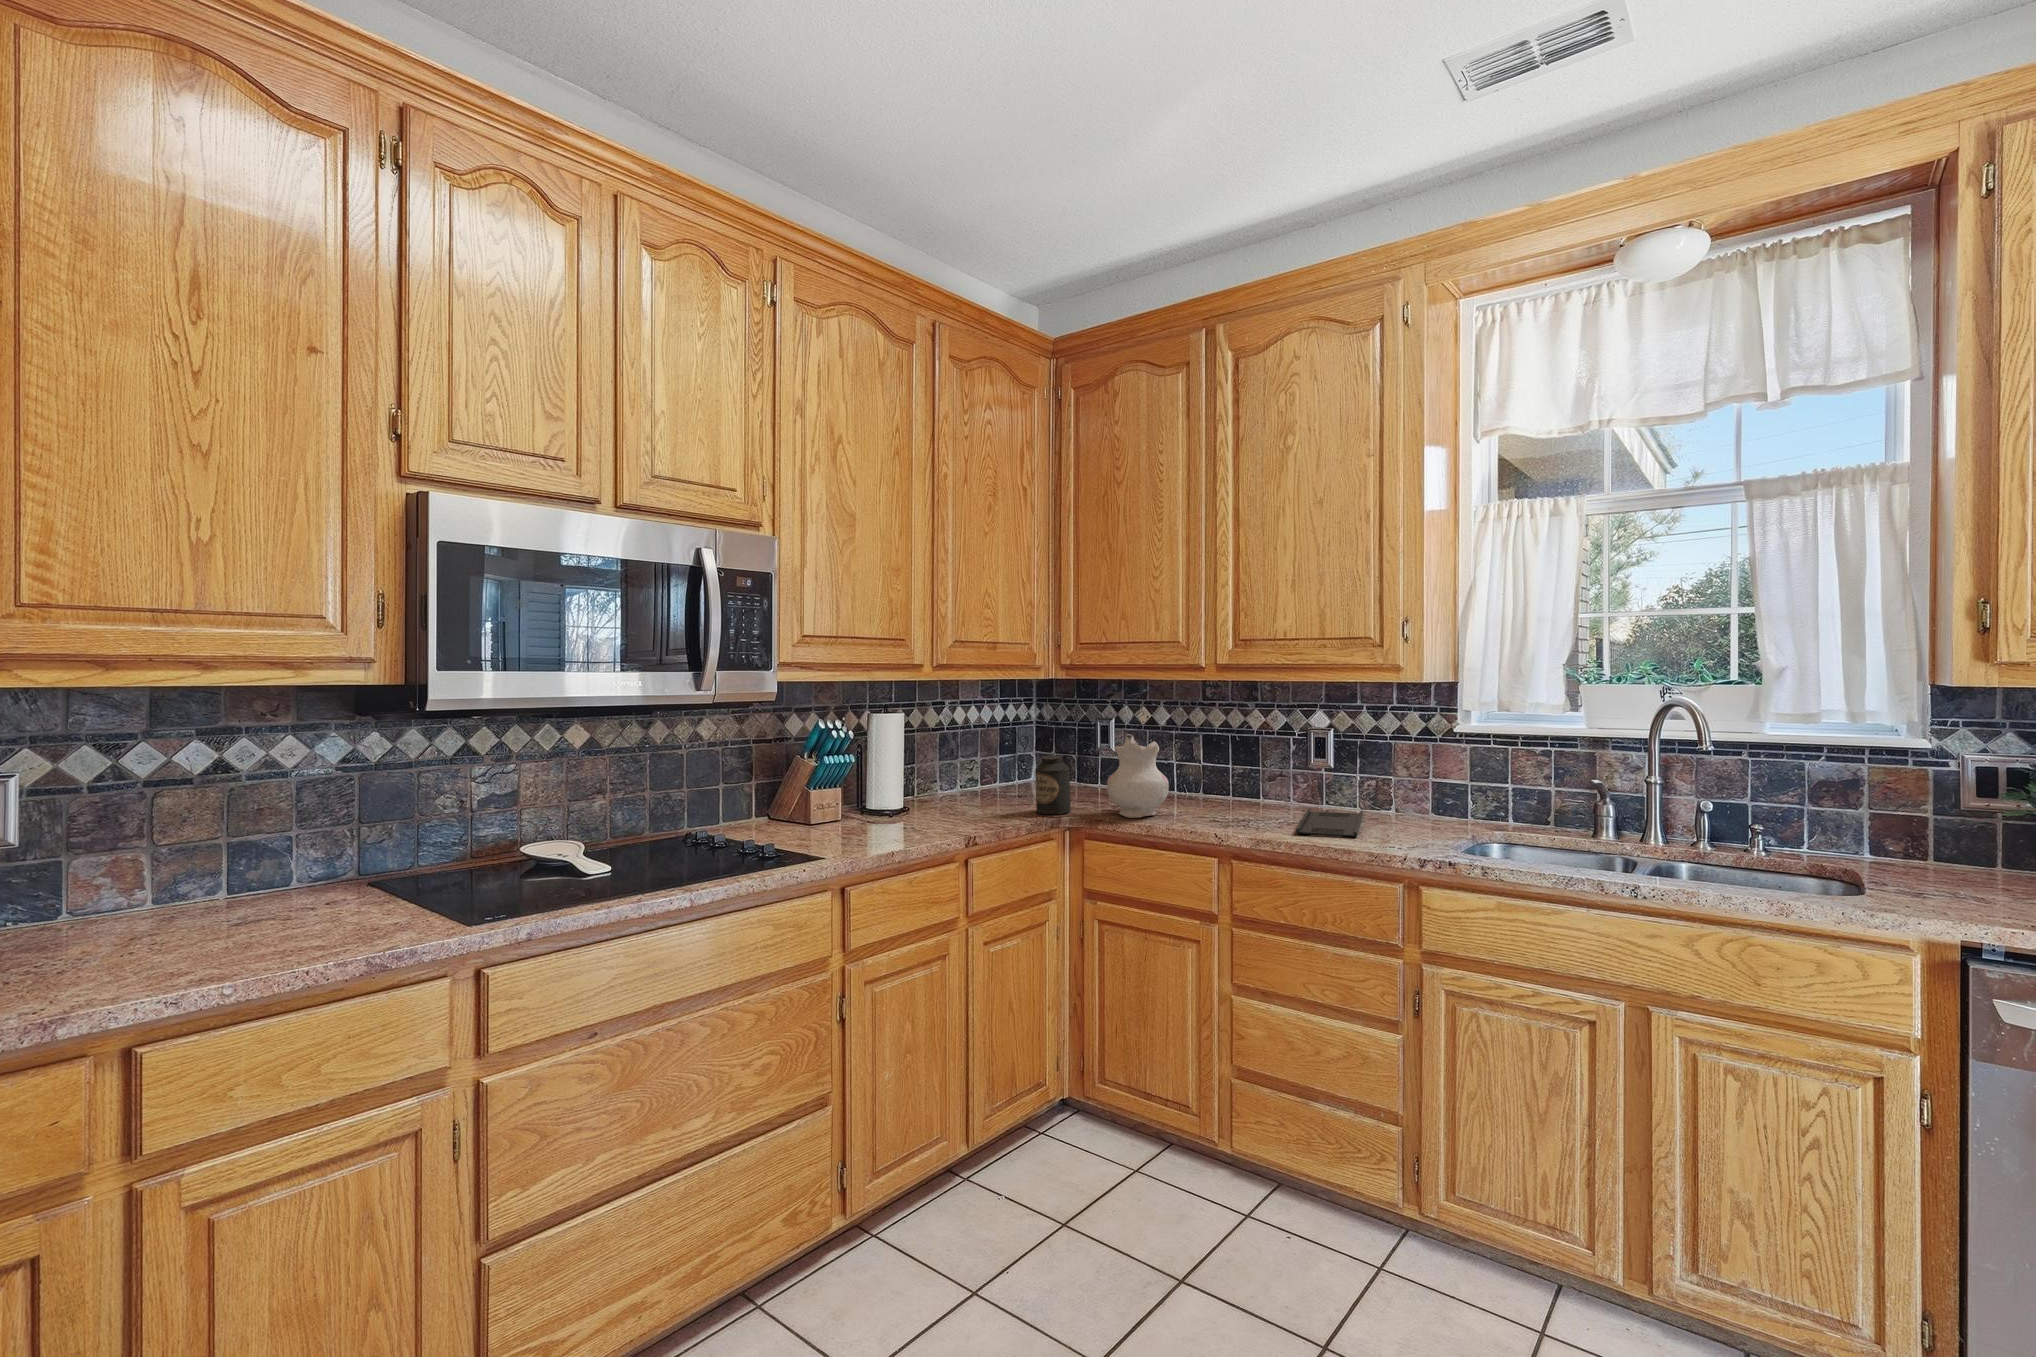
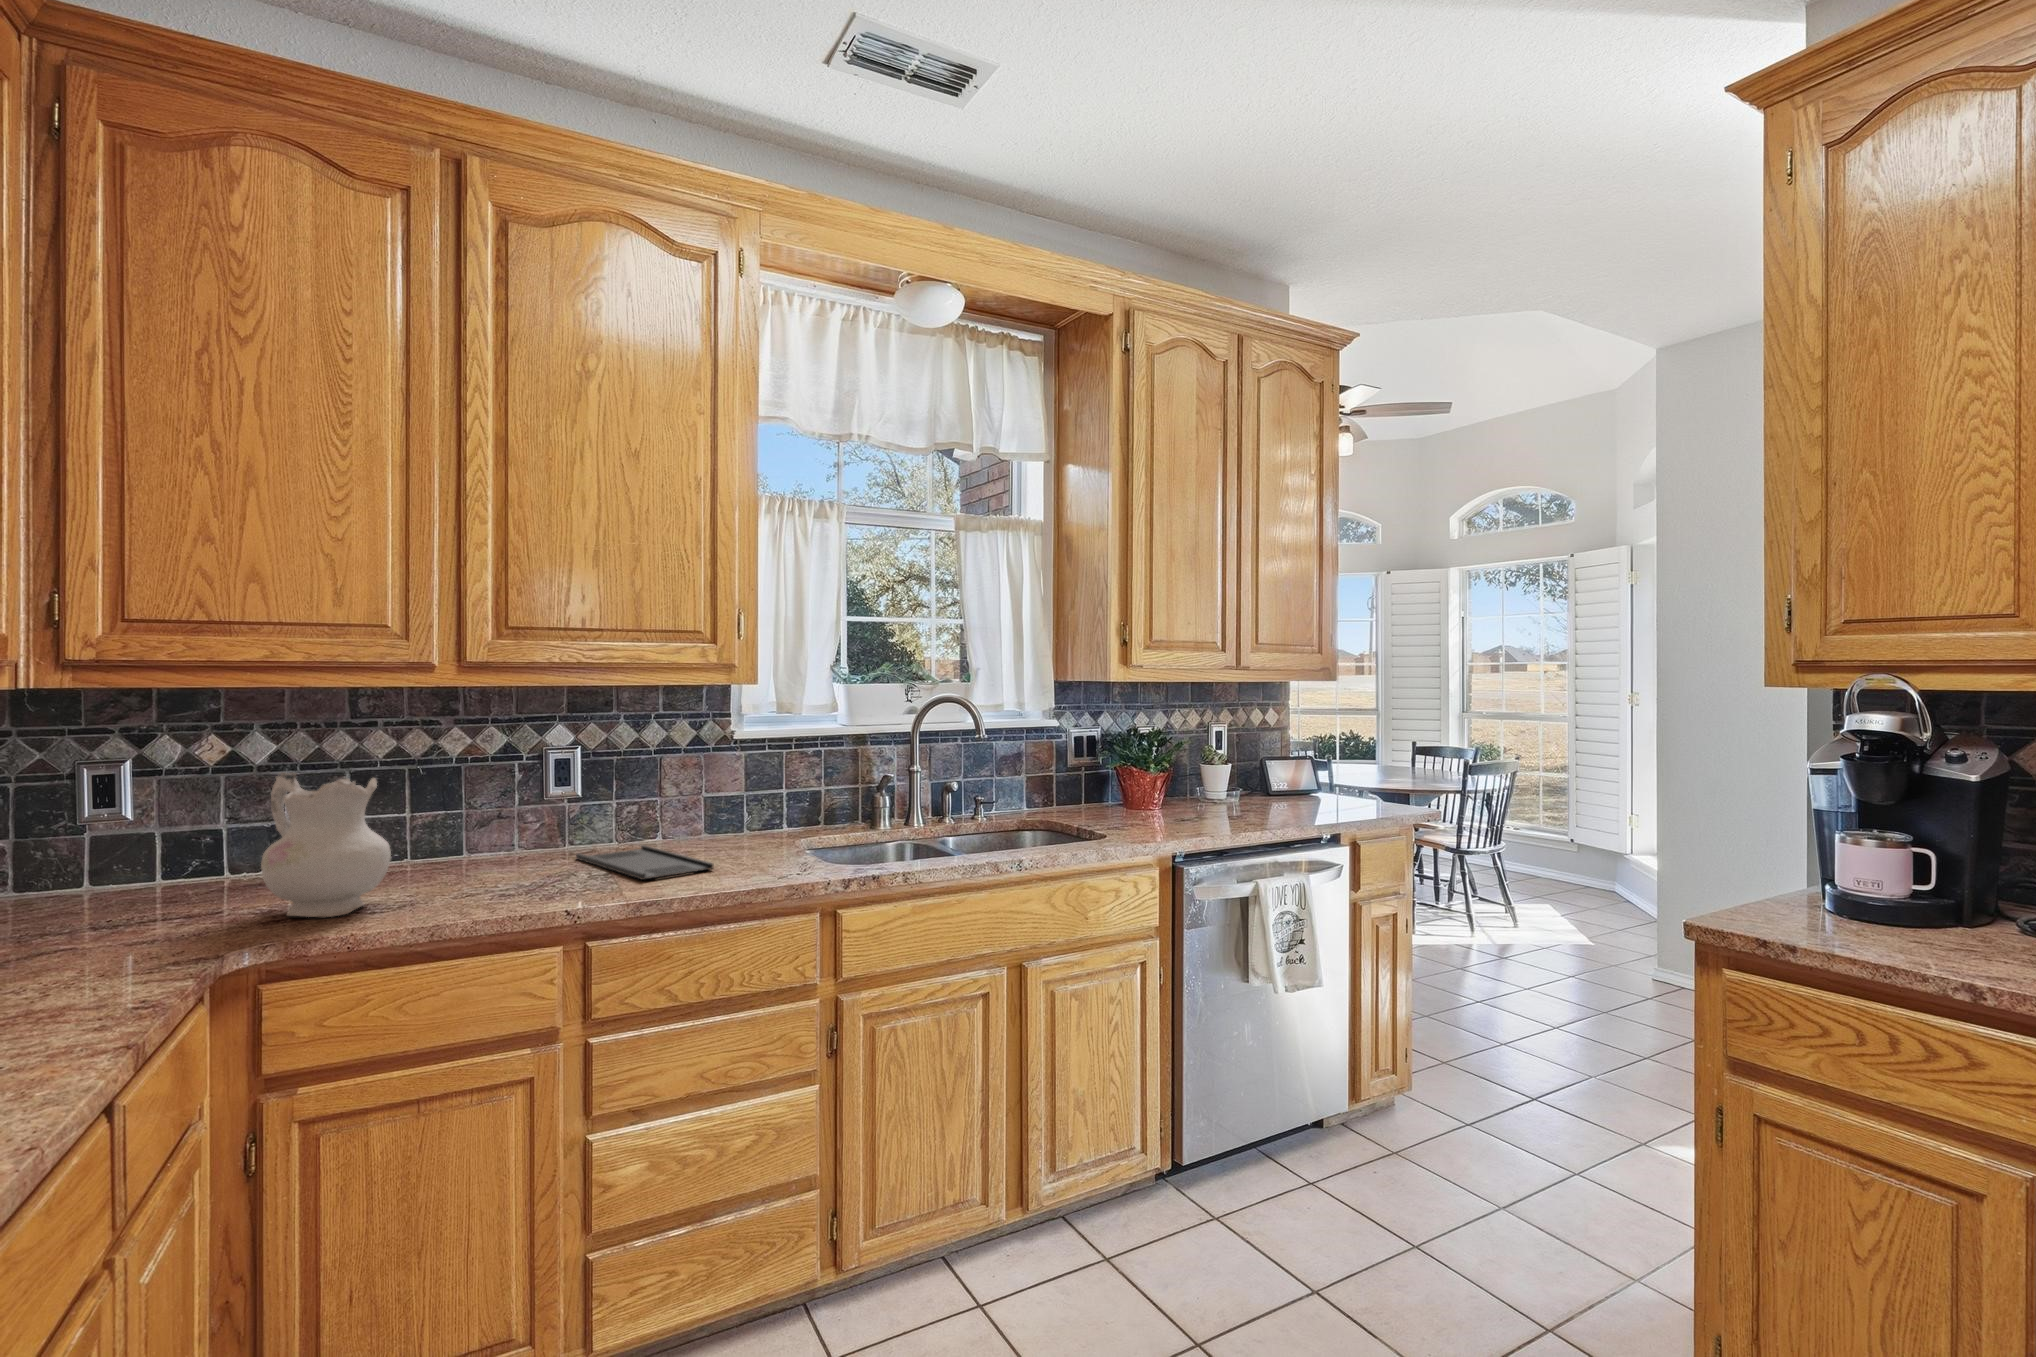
canister: present [1035,755,1071,814] -> none [73,827,167,952]

